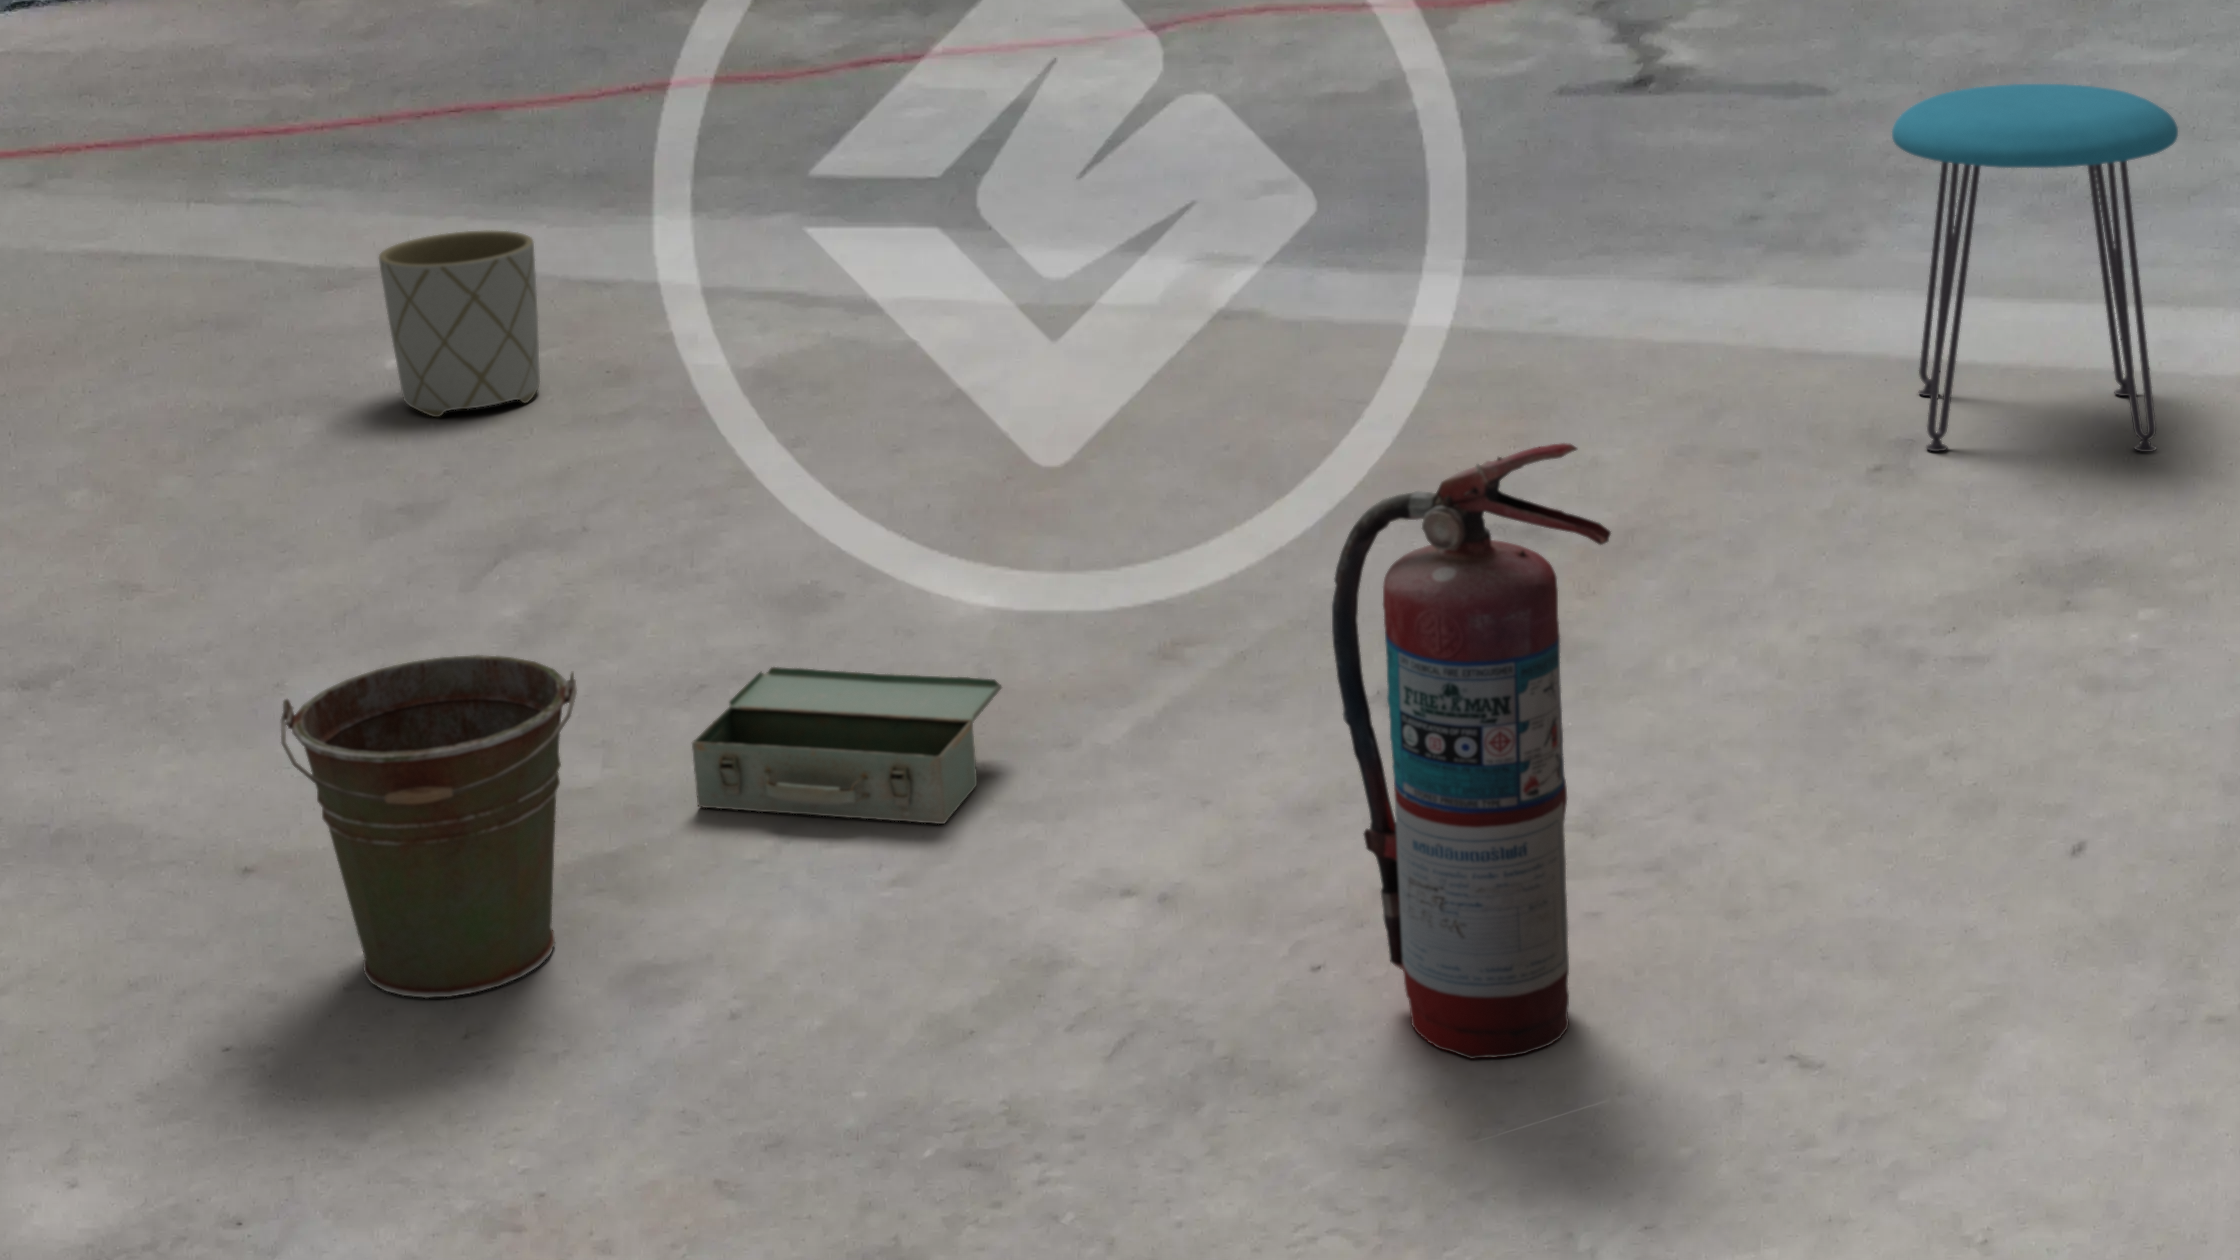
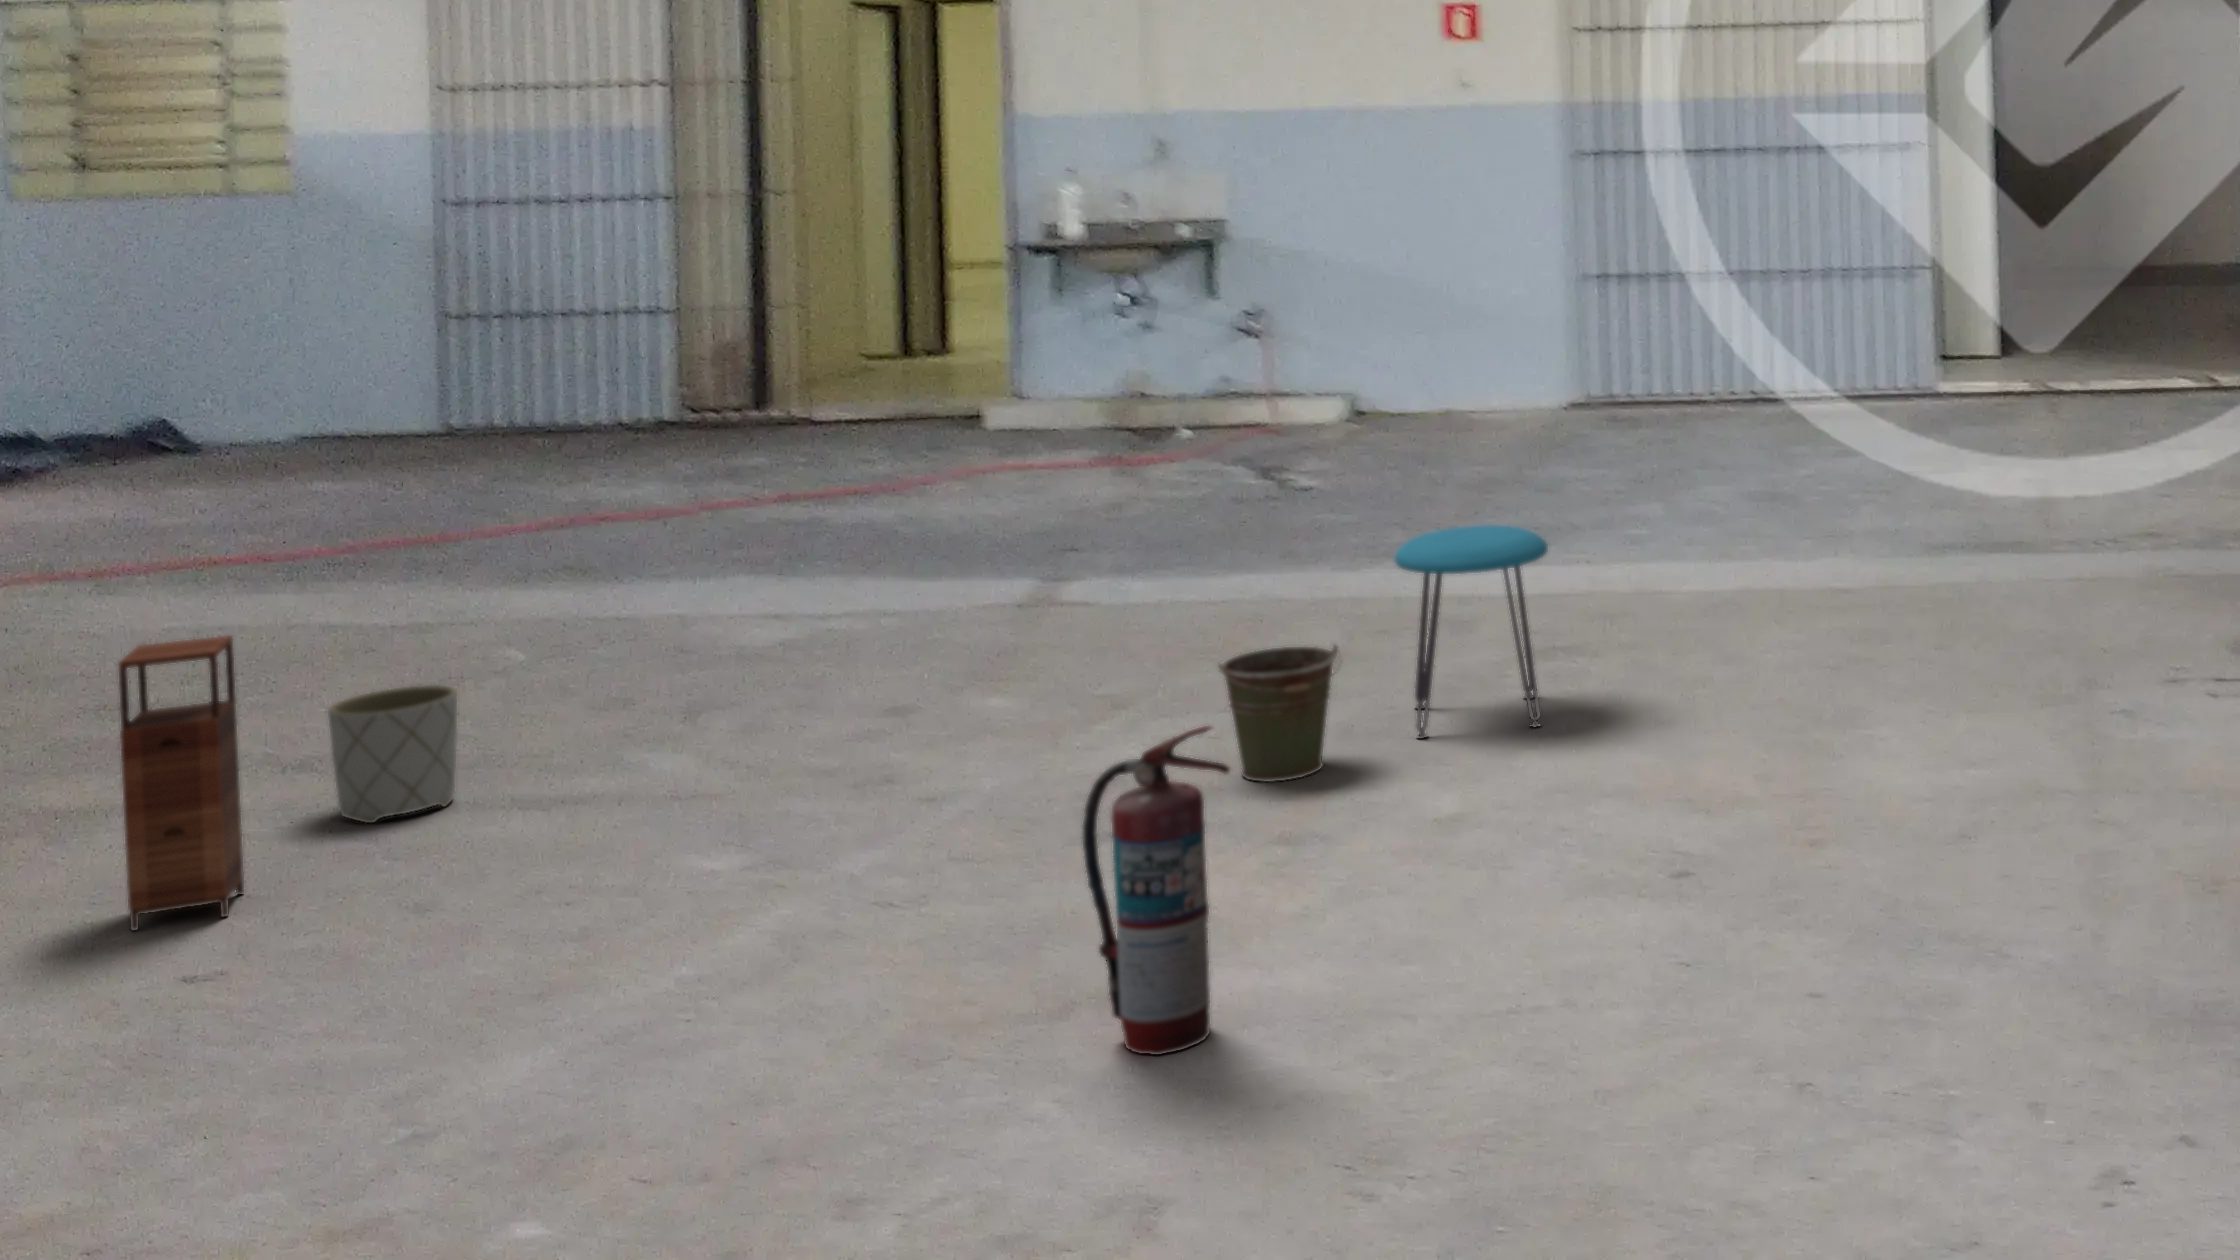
storage cabinet: none [72,142,262,543] -> present [119,636,244,930]
bucket: present [281,655,577,998] -> present [1219,646,1340,782]
toolbox: present [692,667,1002,824] -> none [660,916,863,1016]

